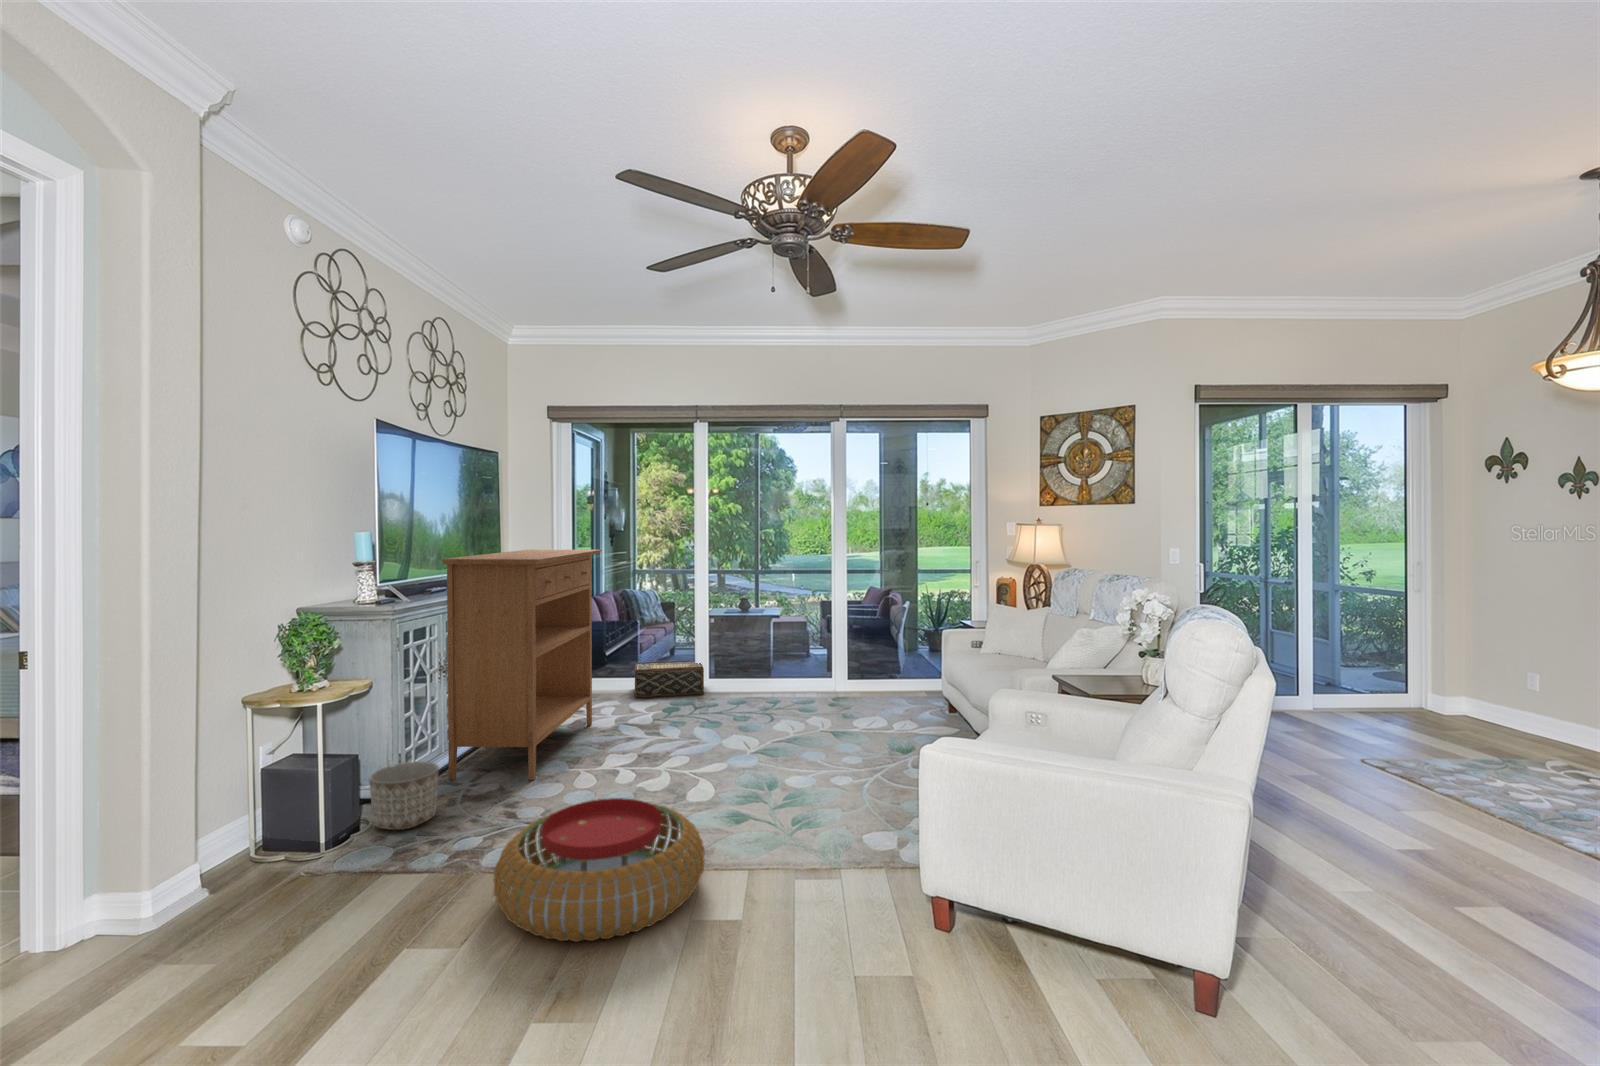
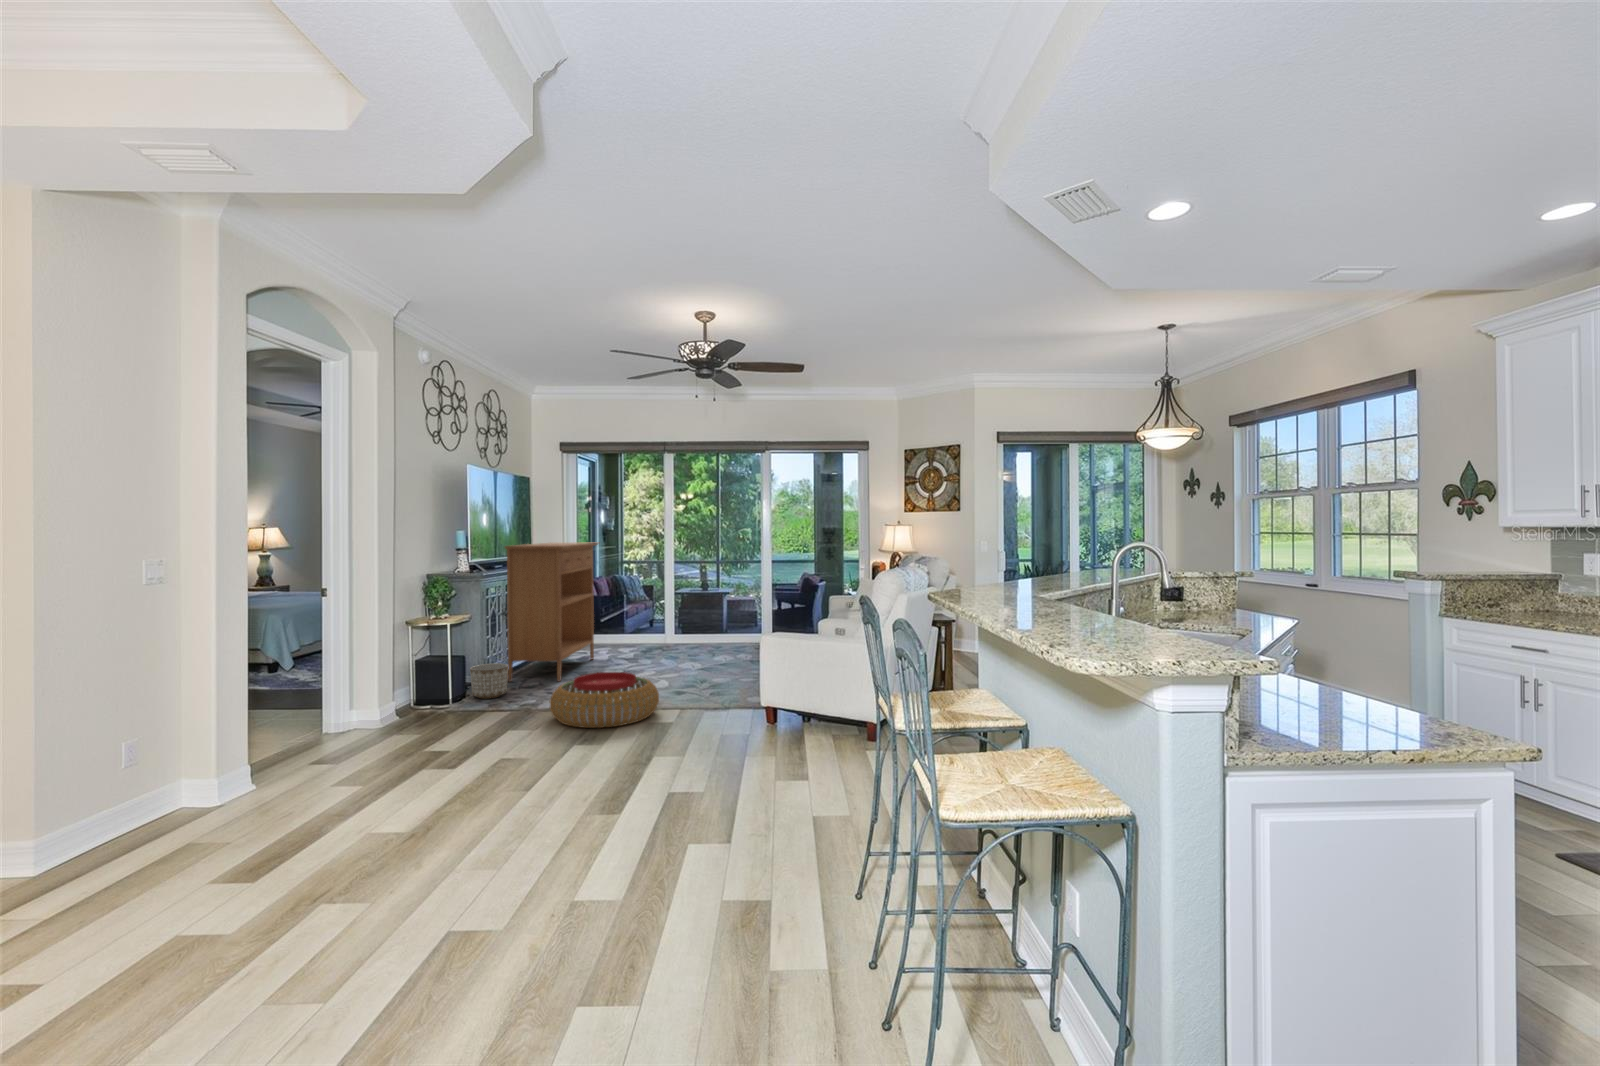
woven basket: present [635,661,704,697] -> none [622,623,671,647]

